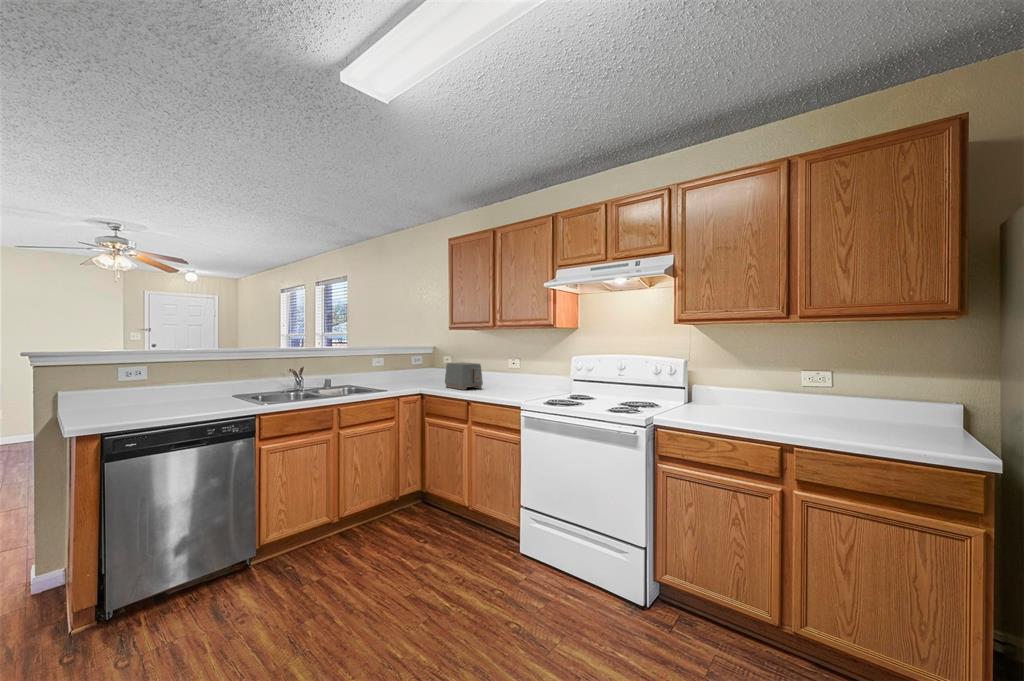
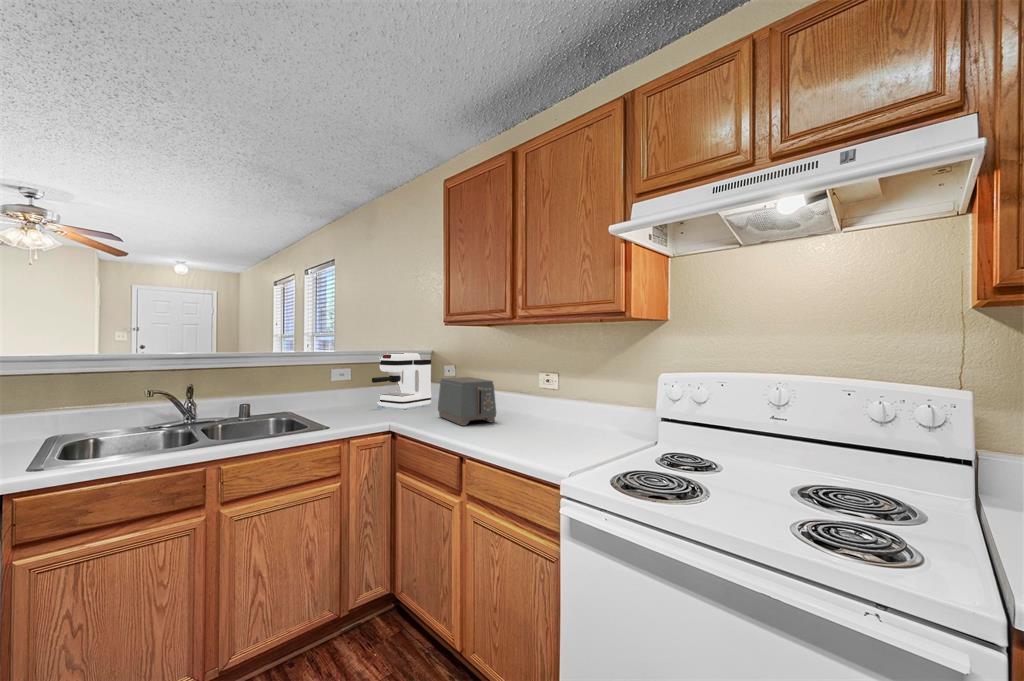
coffee maker: none [398,348,435,385] -> present [372,353,431,409]

